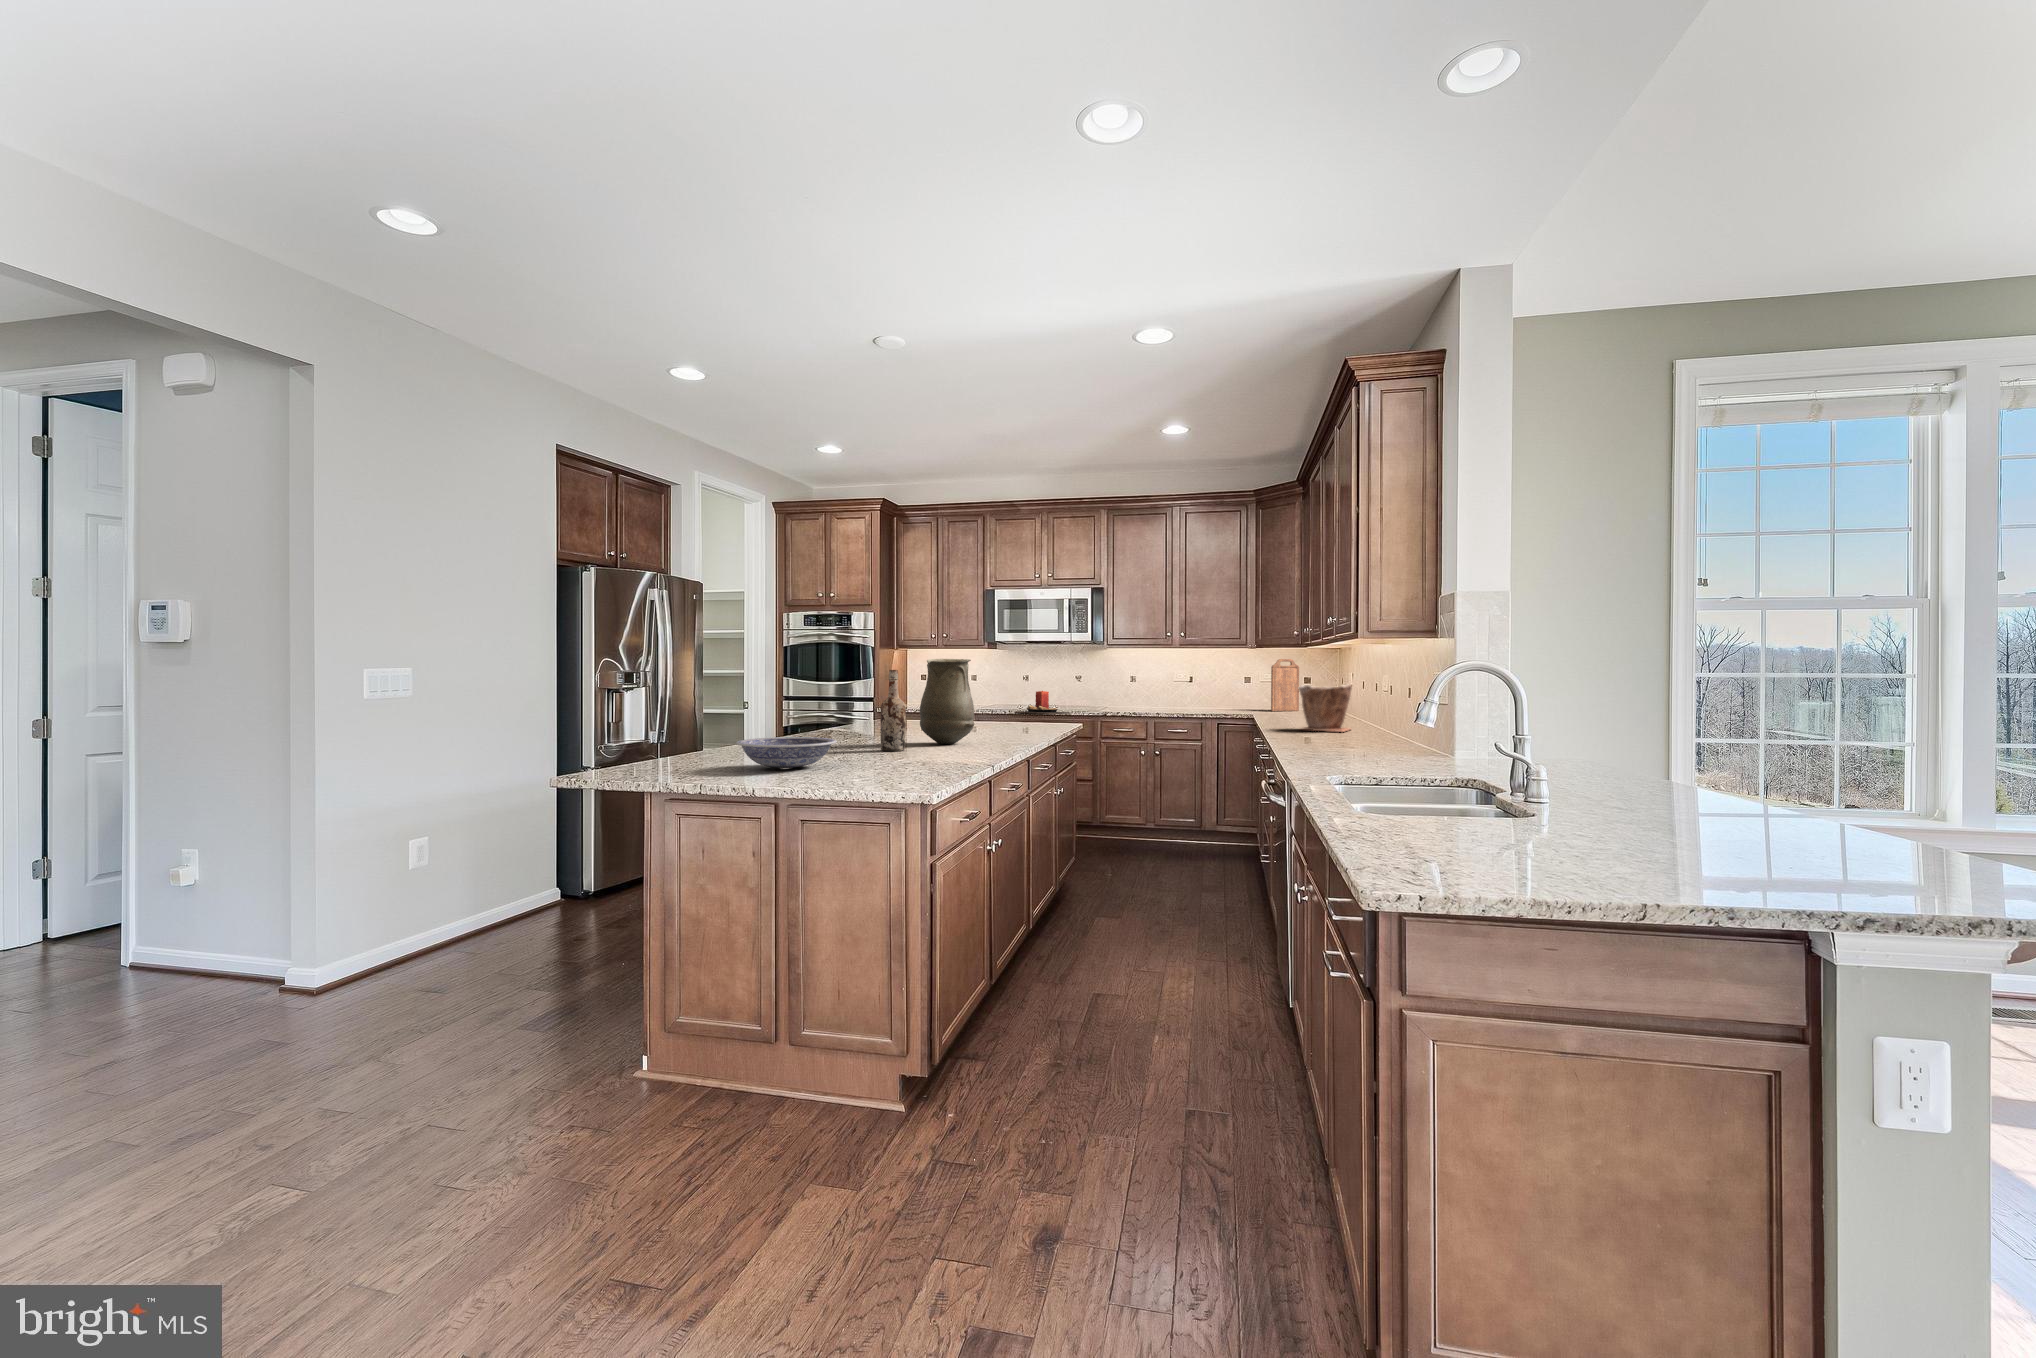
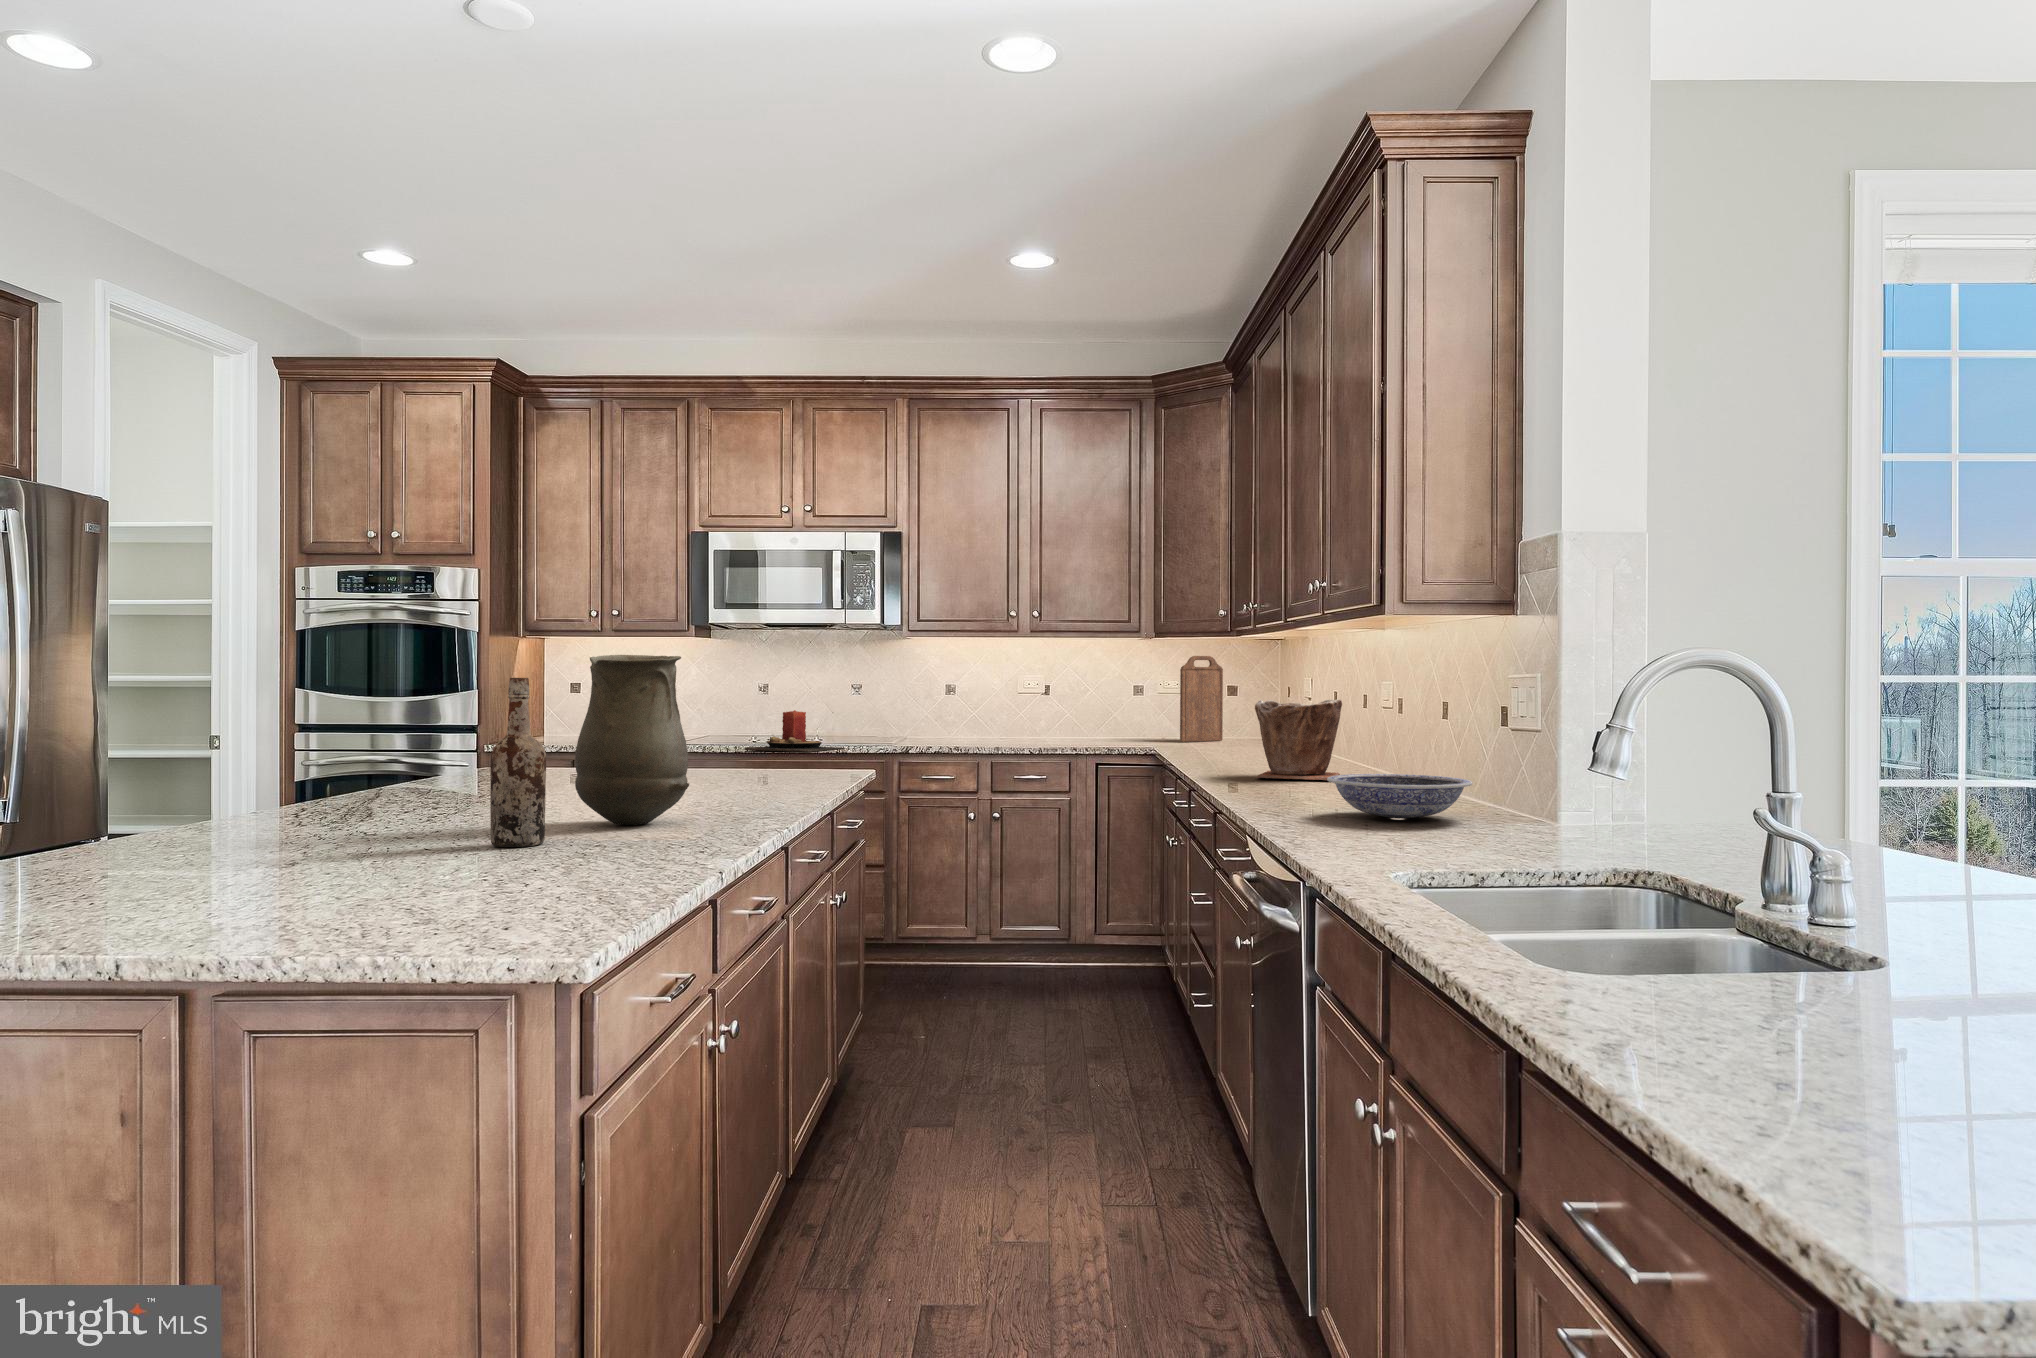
bowl: present [736,737,837,768] -> present [1327,774,1473,819]

